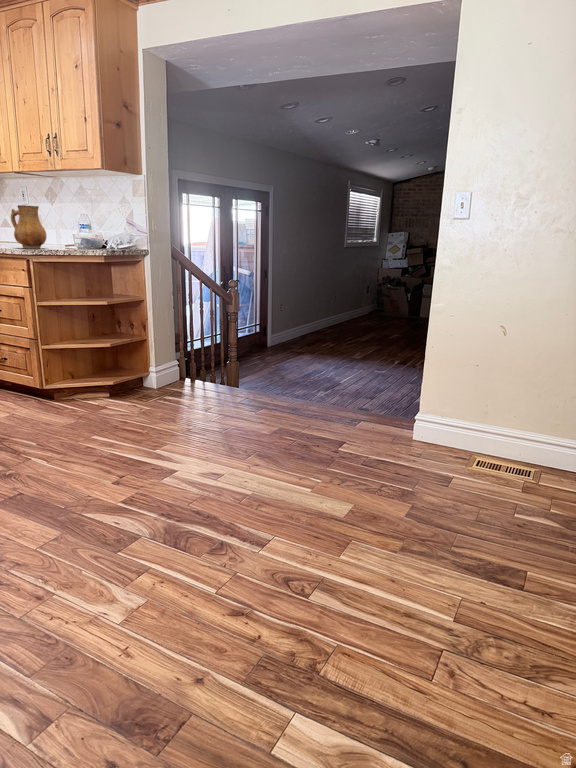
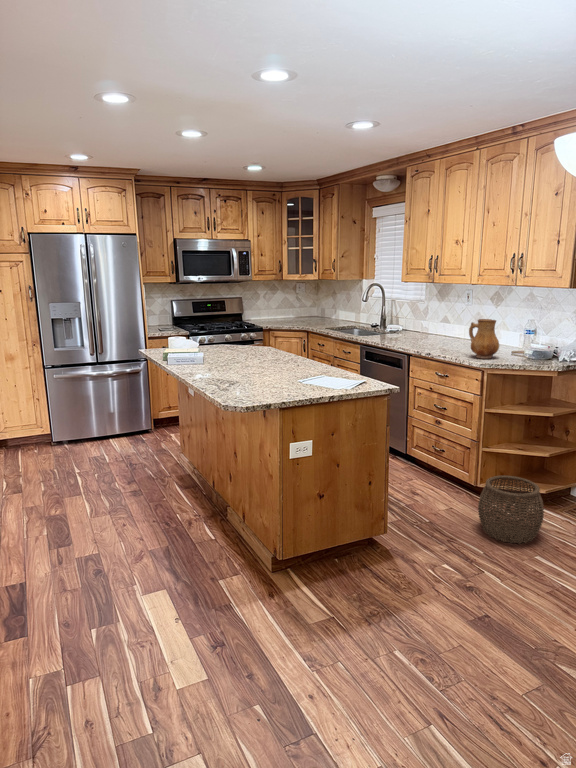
woven basket: none [32,365,101,431] -> present [478,476,544,544]

